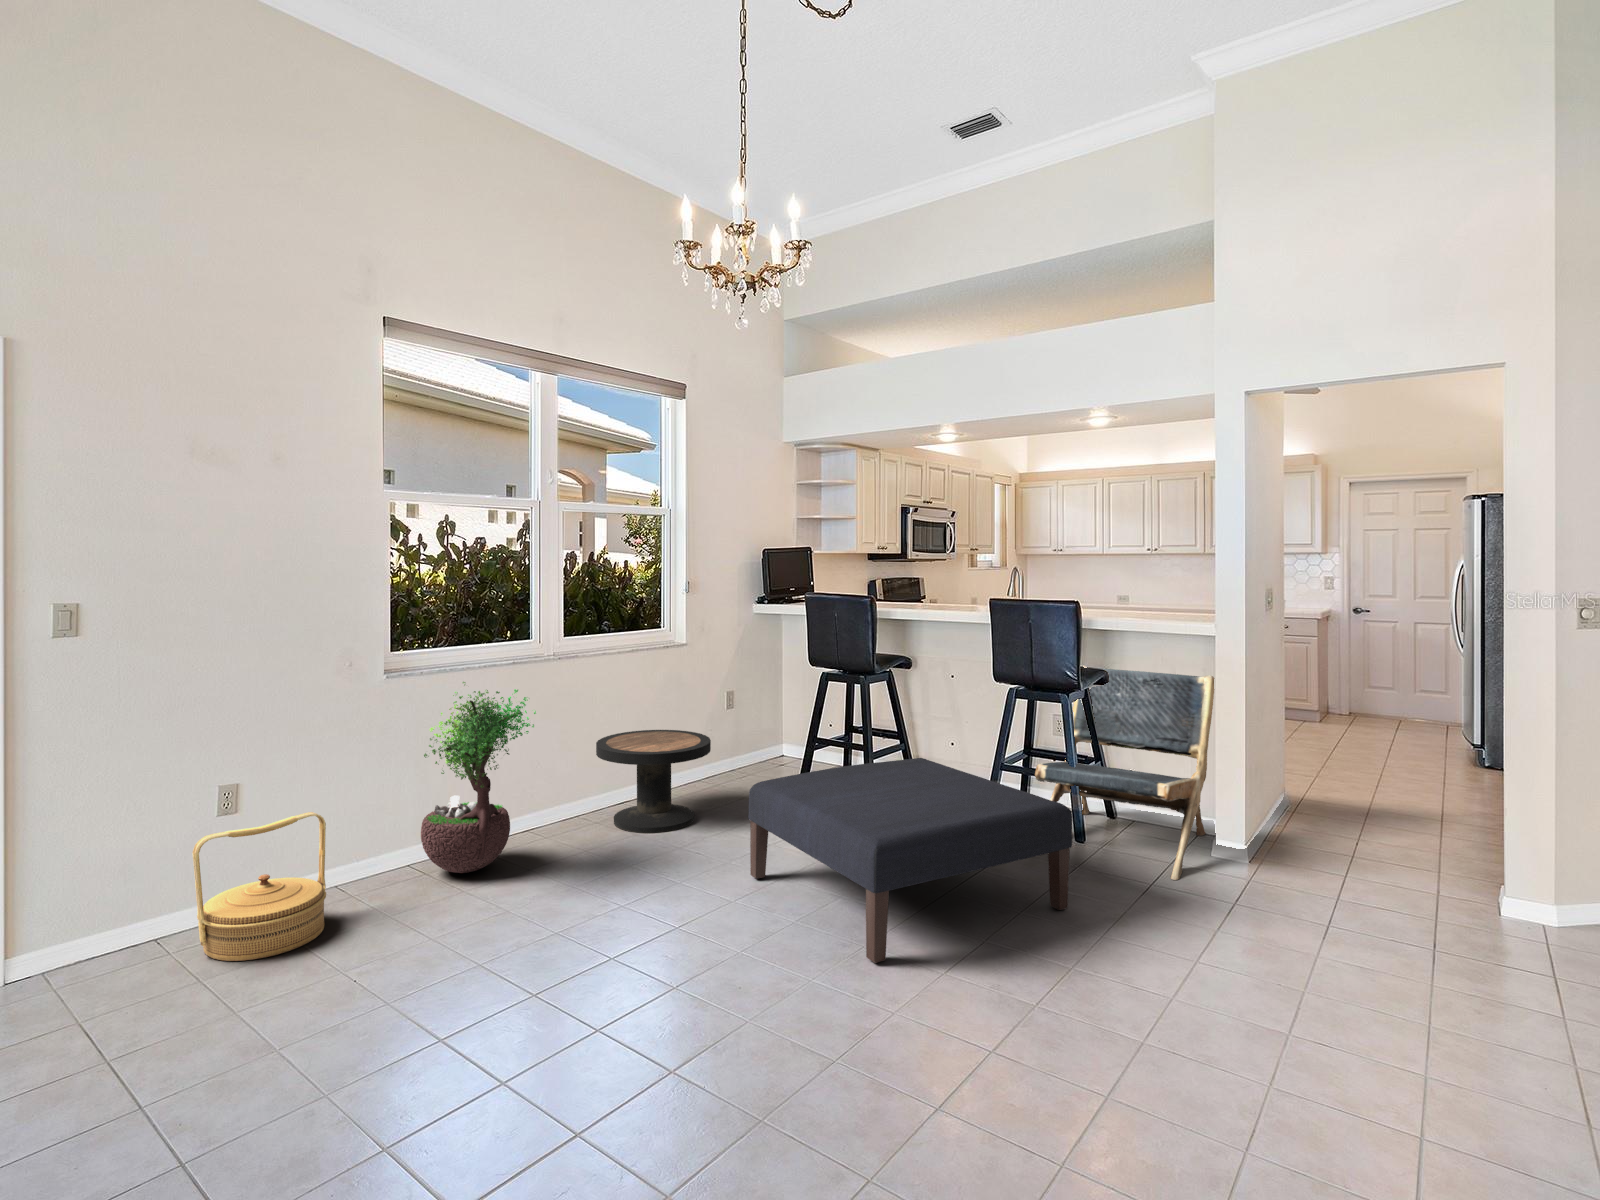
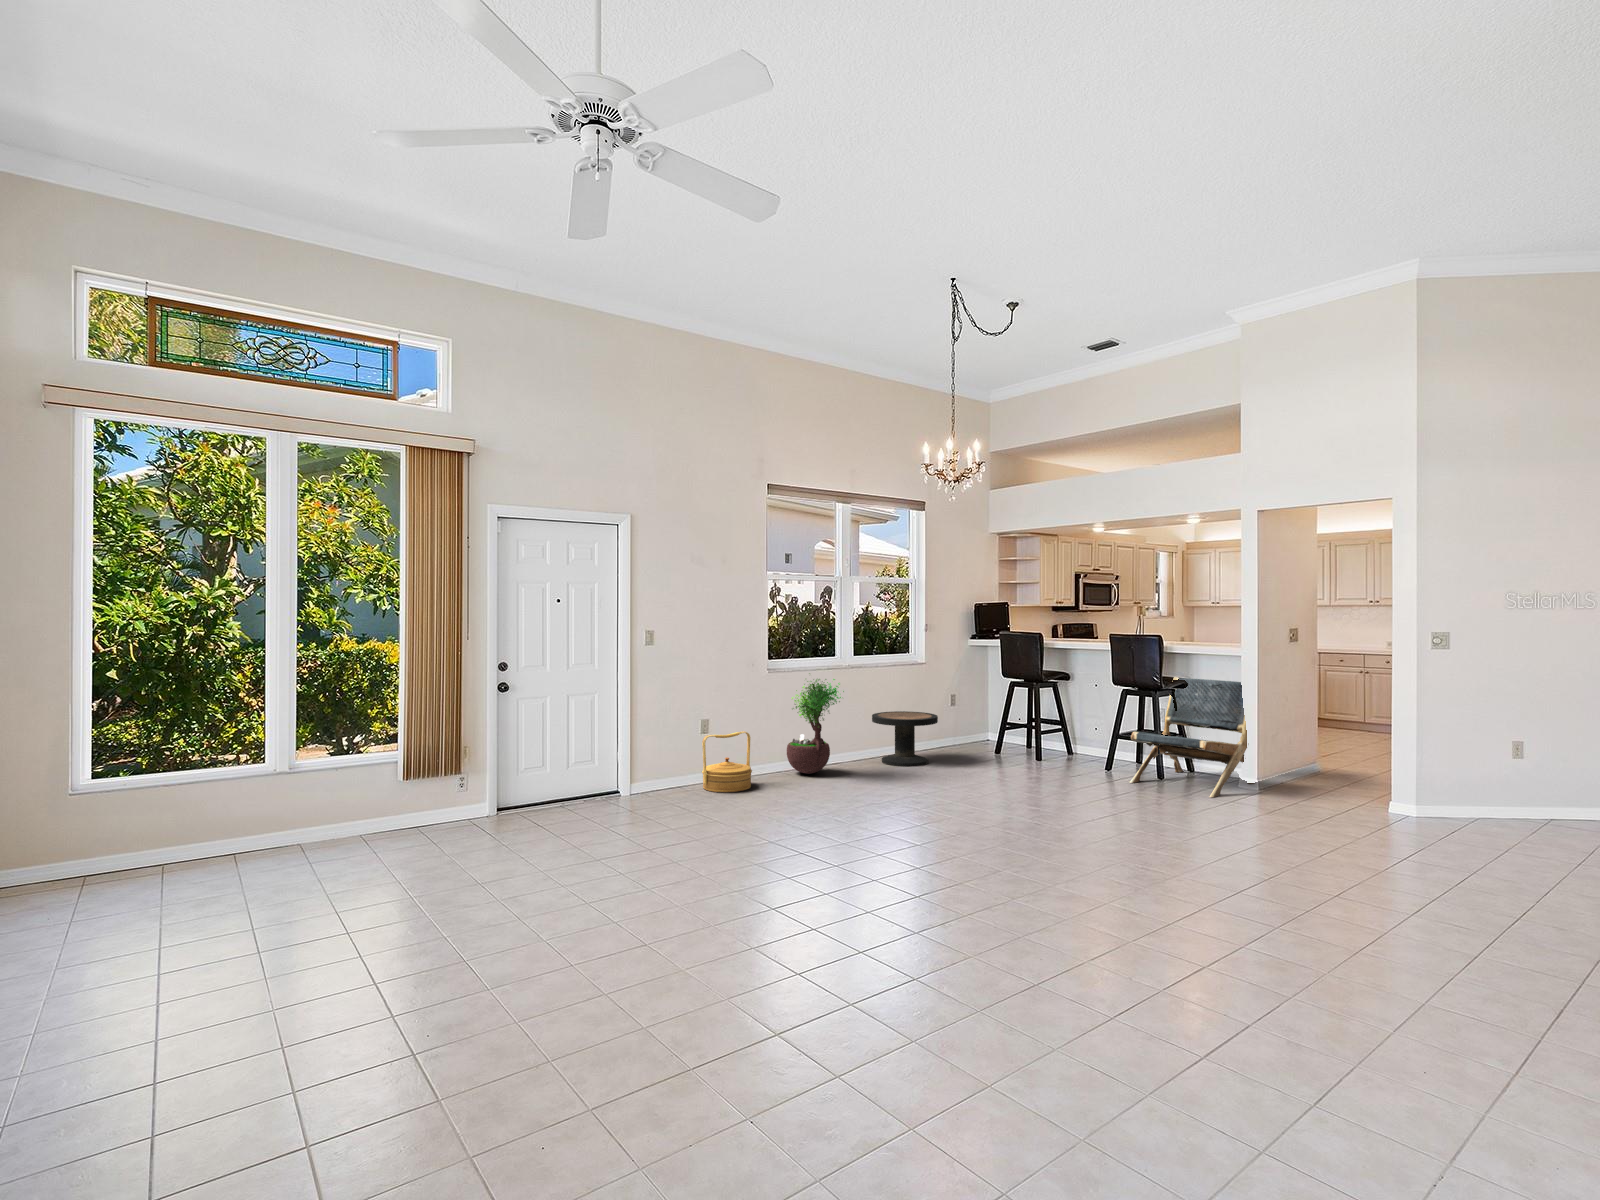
ottoman: present [748,758,1072,963] -> none [957,726,1135,810]

